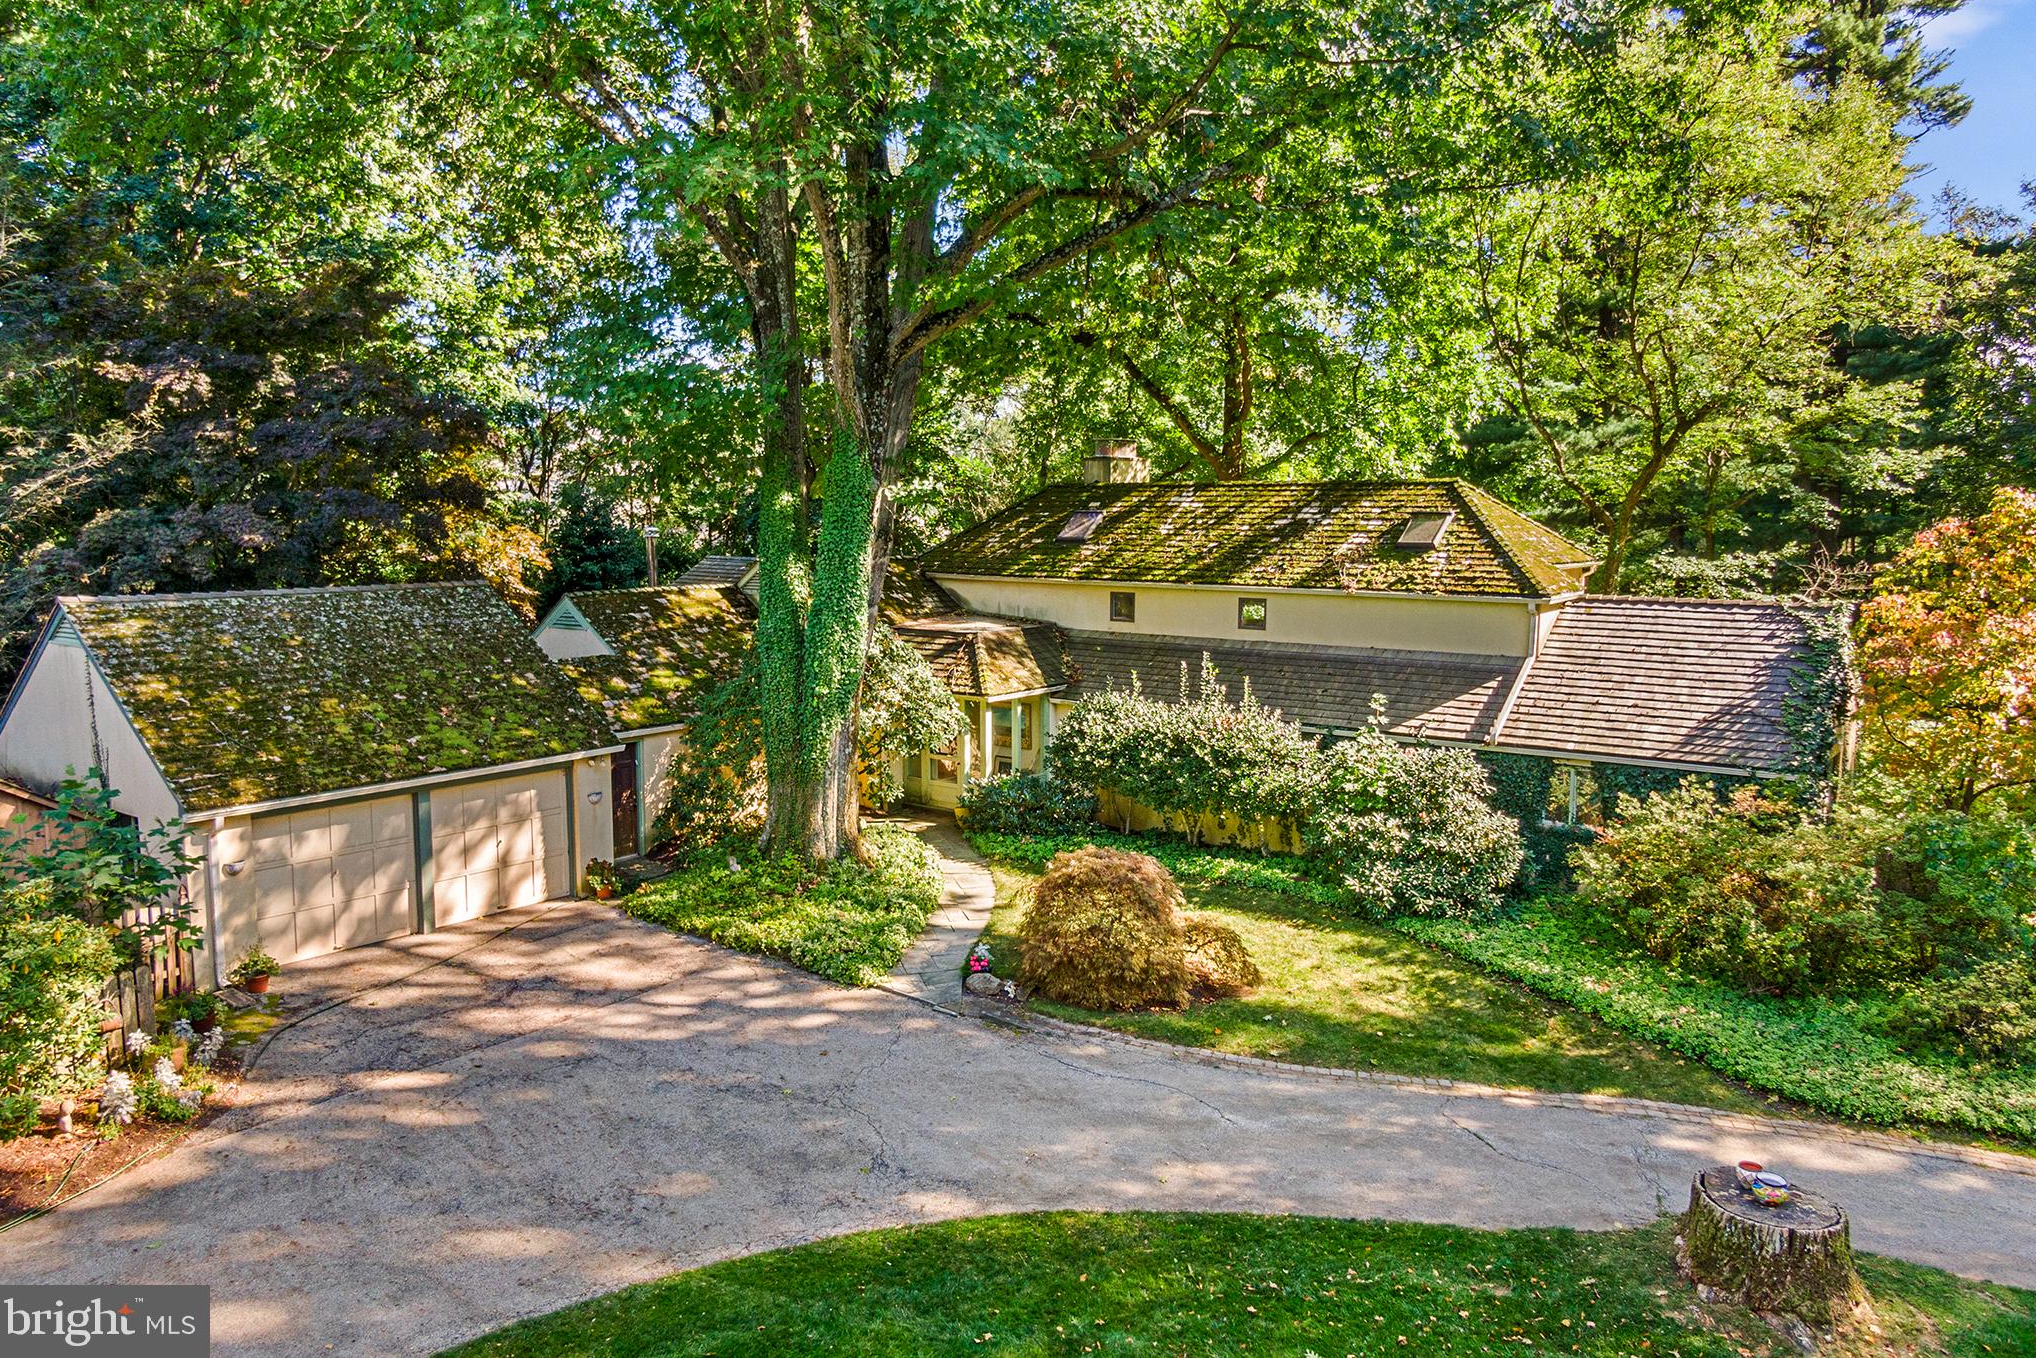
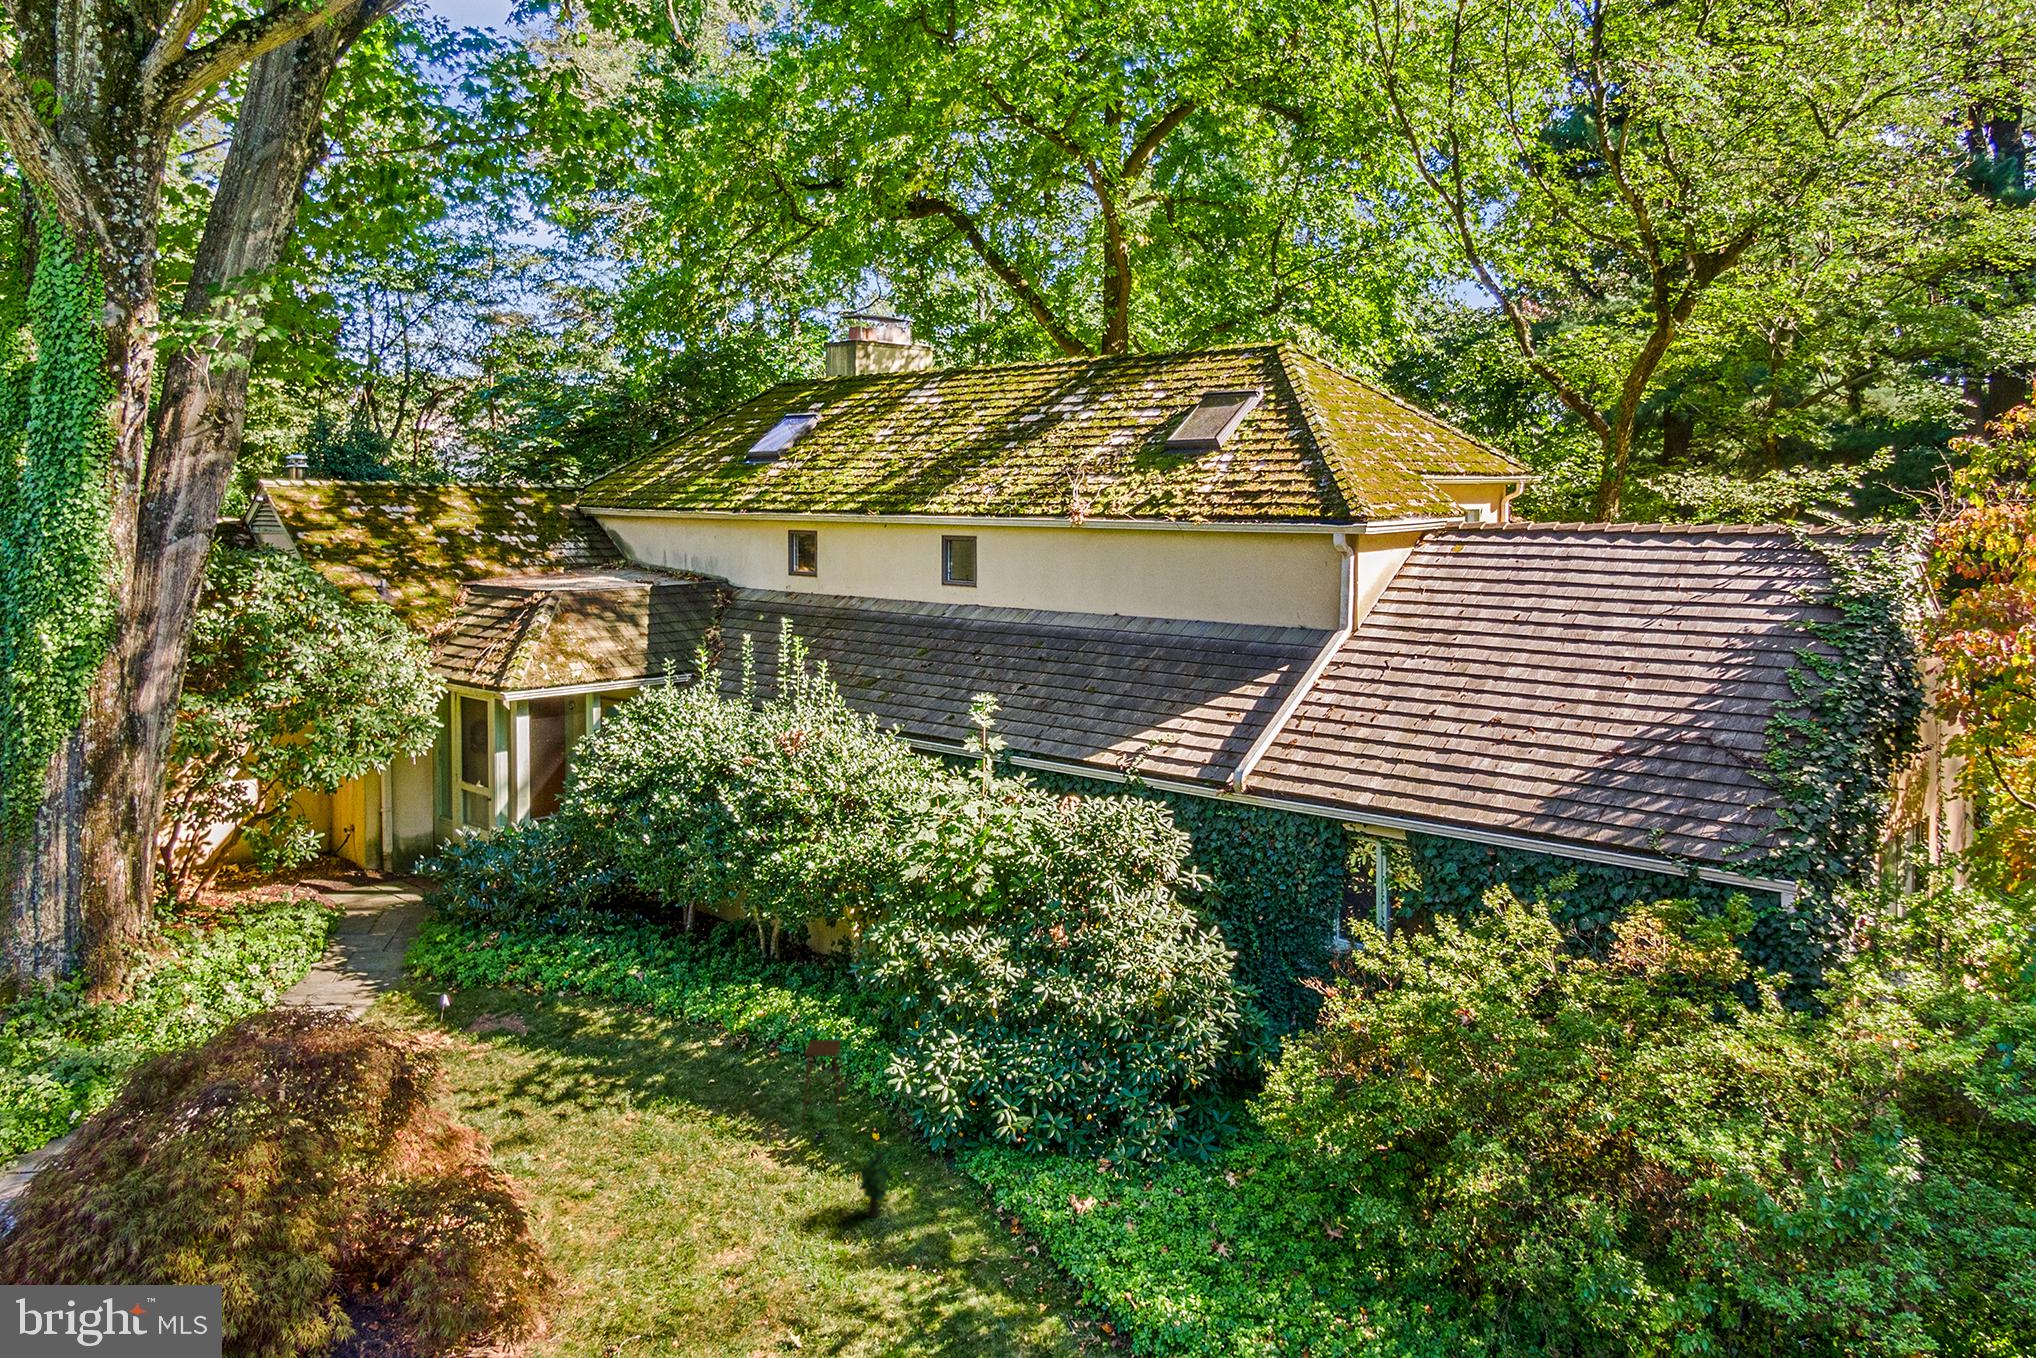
decorative plant: none [1359,913,1380,947] -> present [860,1152,894,1218]

